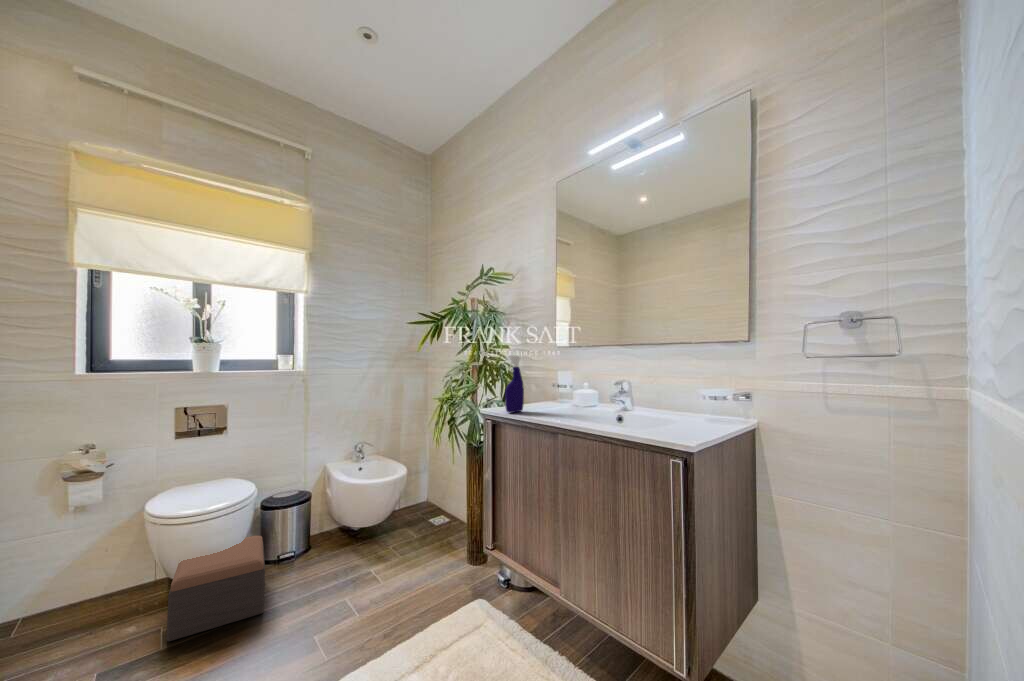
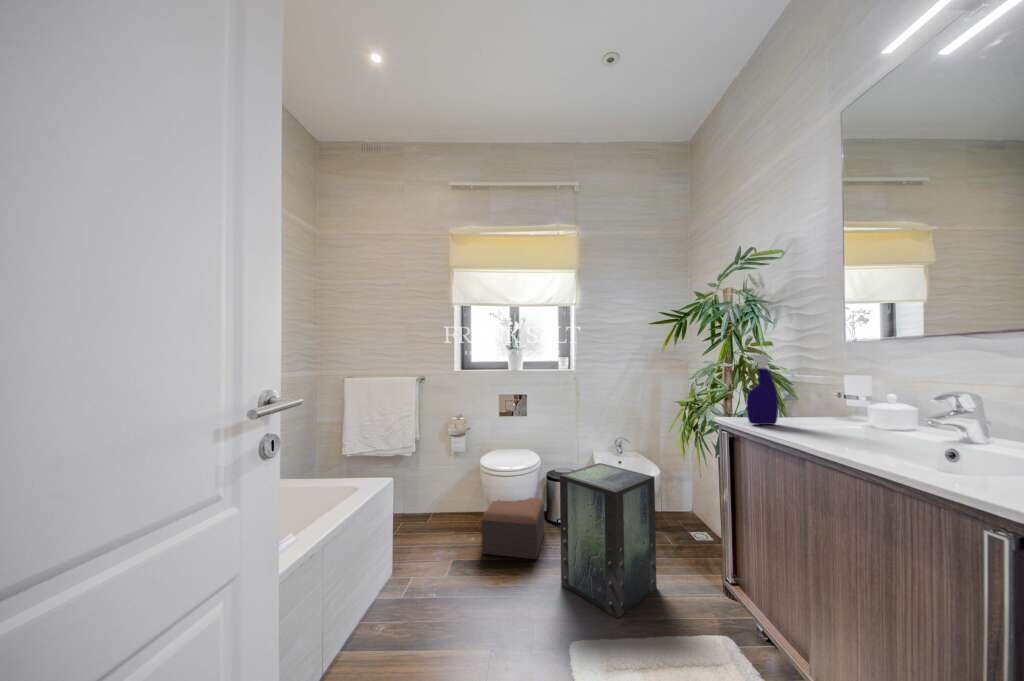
storage box: none [309,473,413,632] -> present [560,463,657,618]

